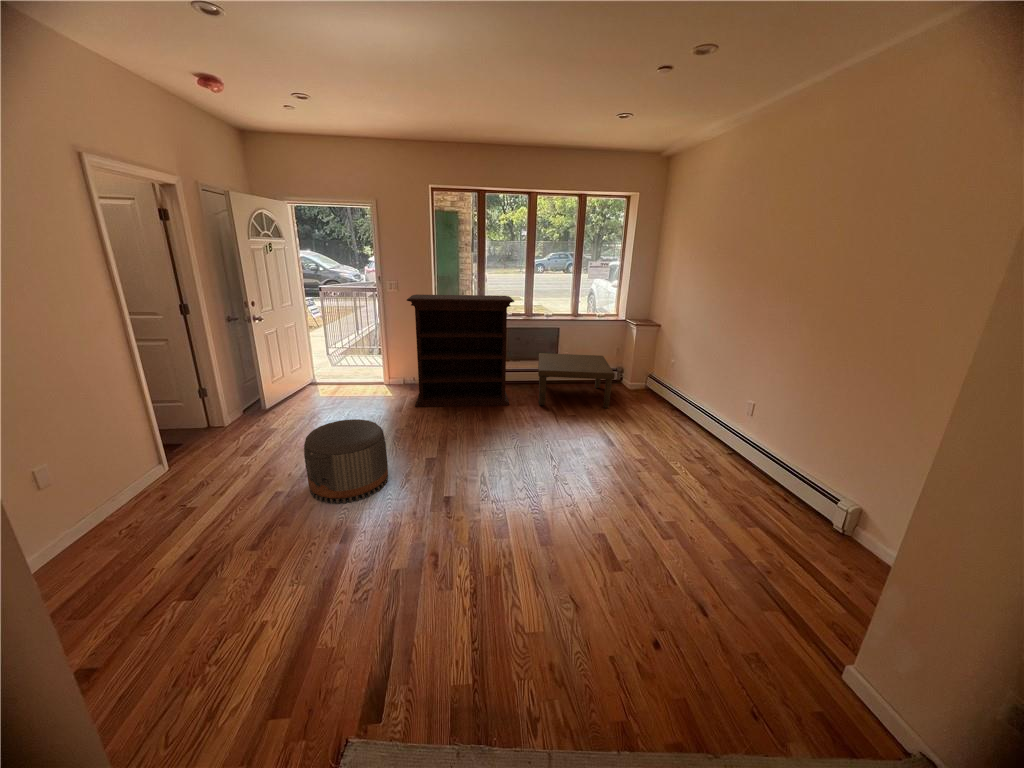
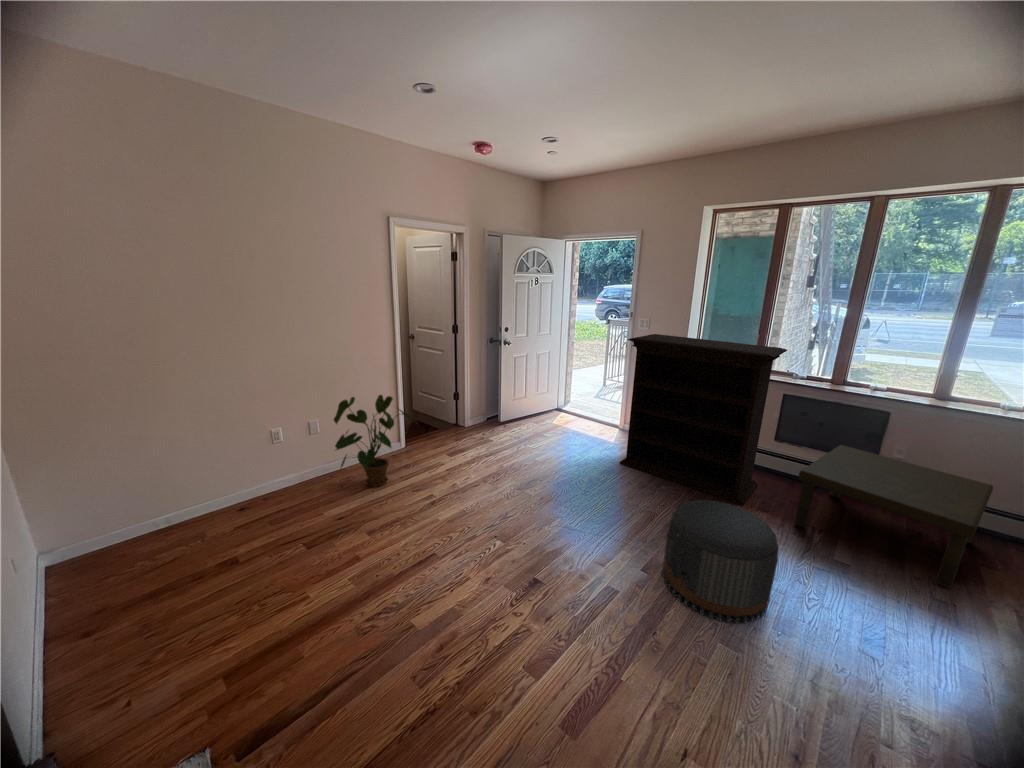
house plant: none [75,404,216,517] -> present [334,395,417,487]
pouf: present [304,419,388,504] -> present [663,500,778,624]

